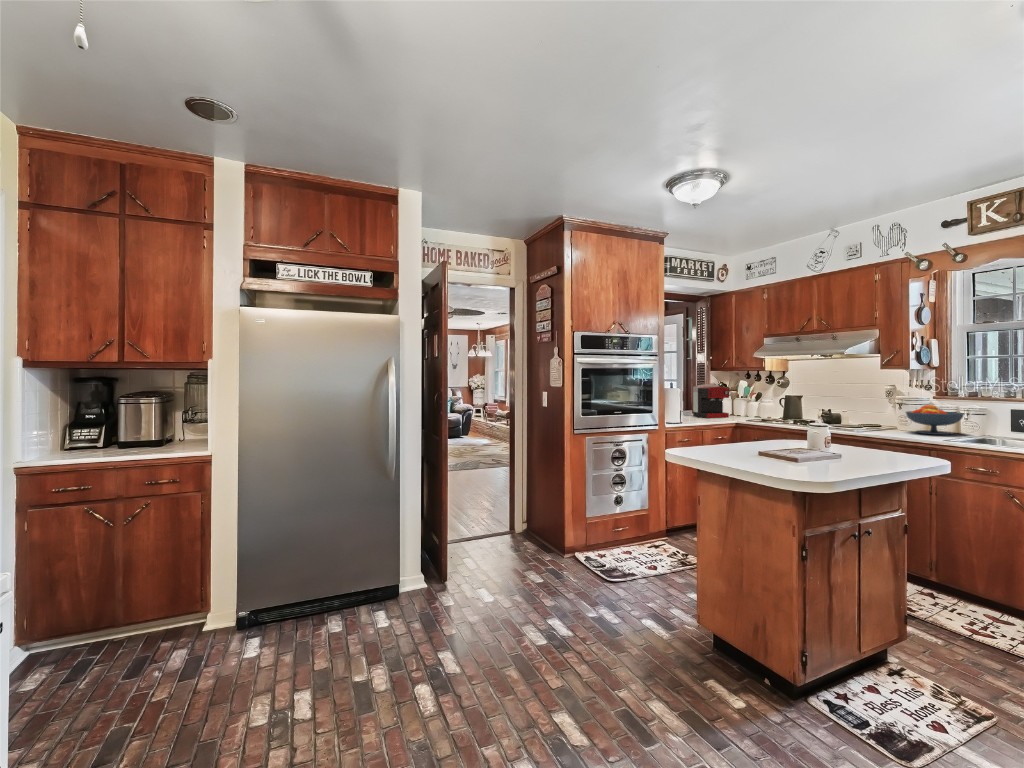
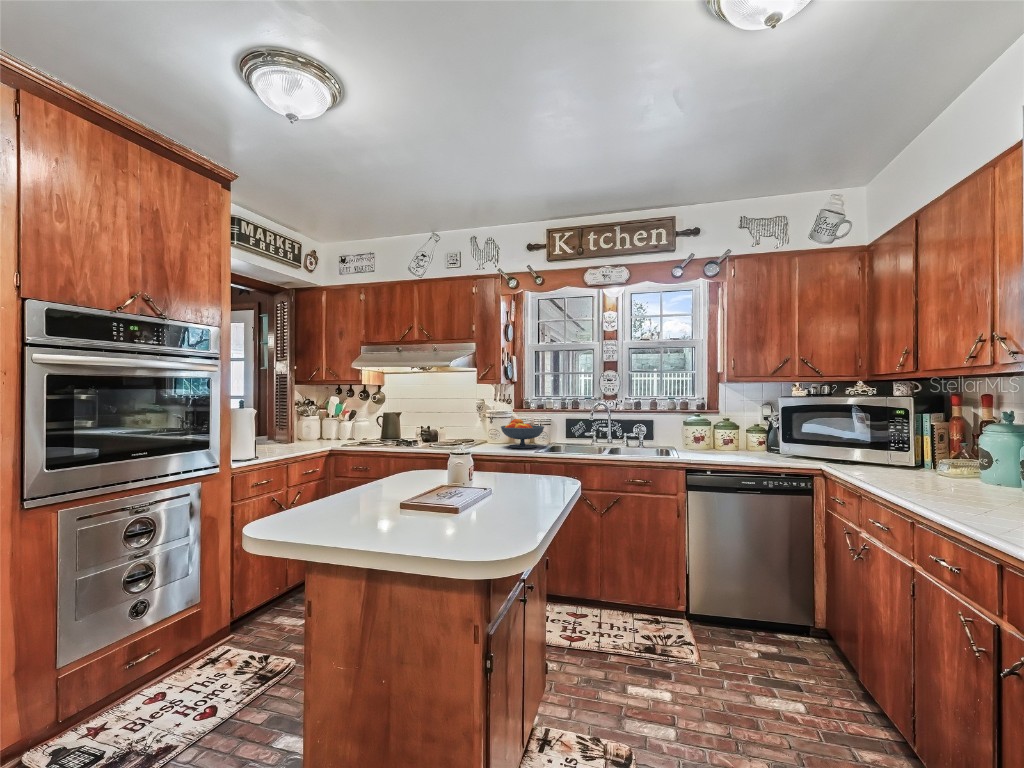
coffee maker: present [693,384,729,418] -> none [271,399,318,443]

